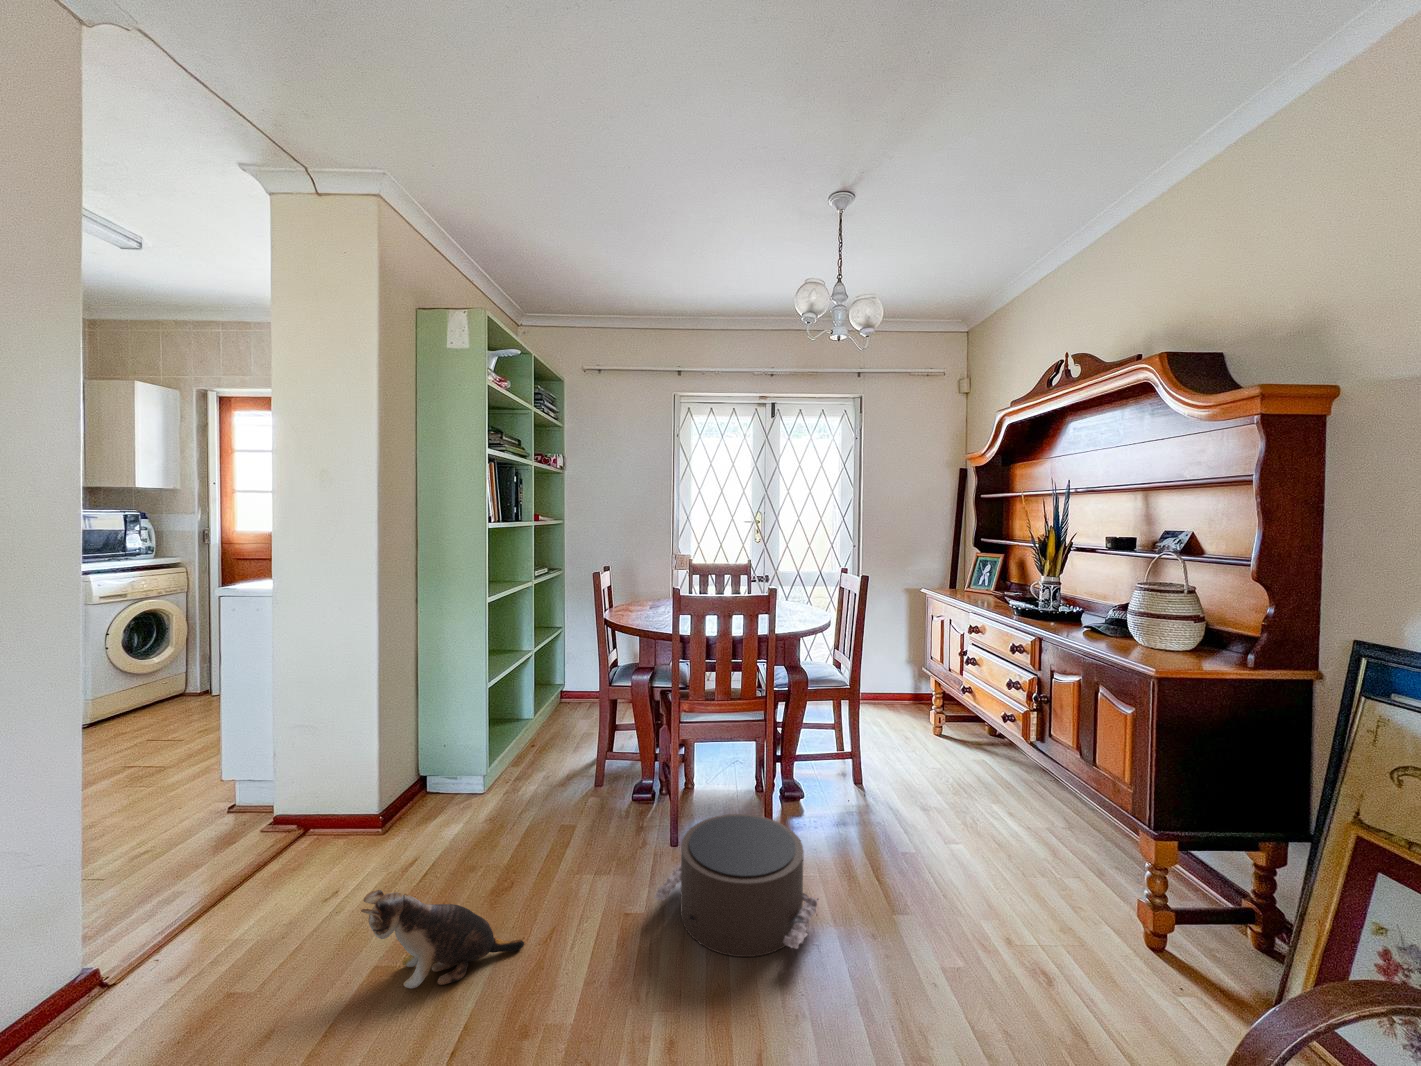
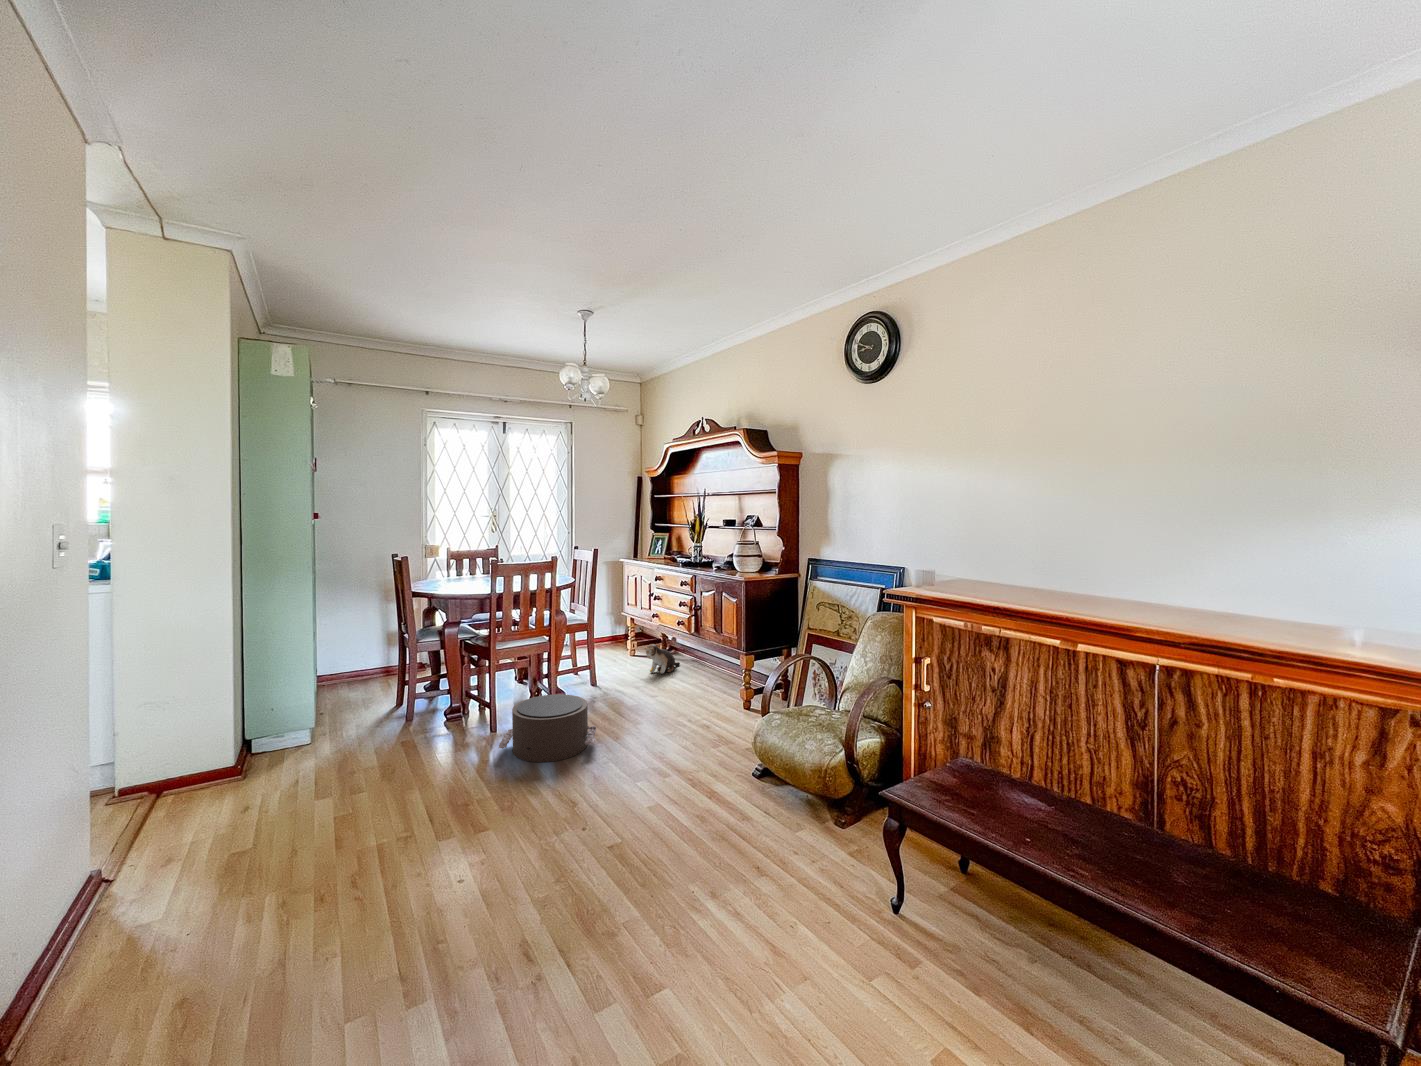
plush toy: present [361,890,524,988] -> present [642,644,680,674]

